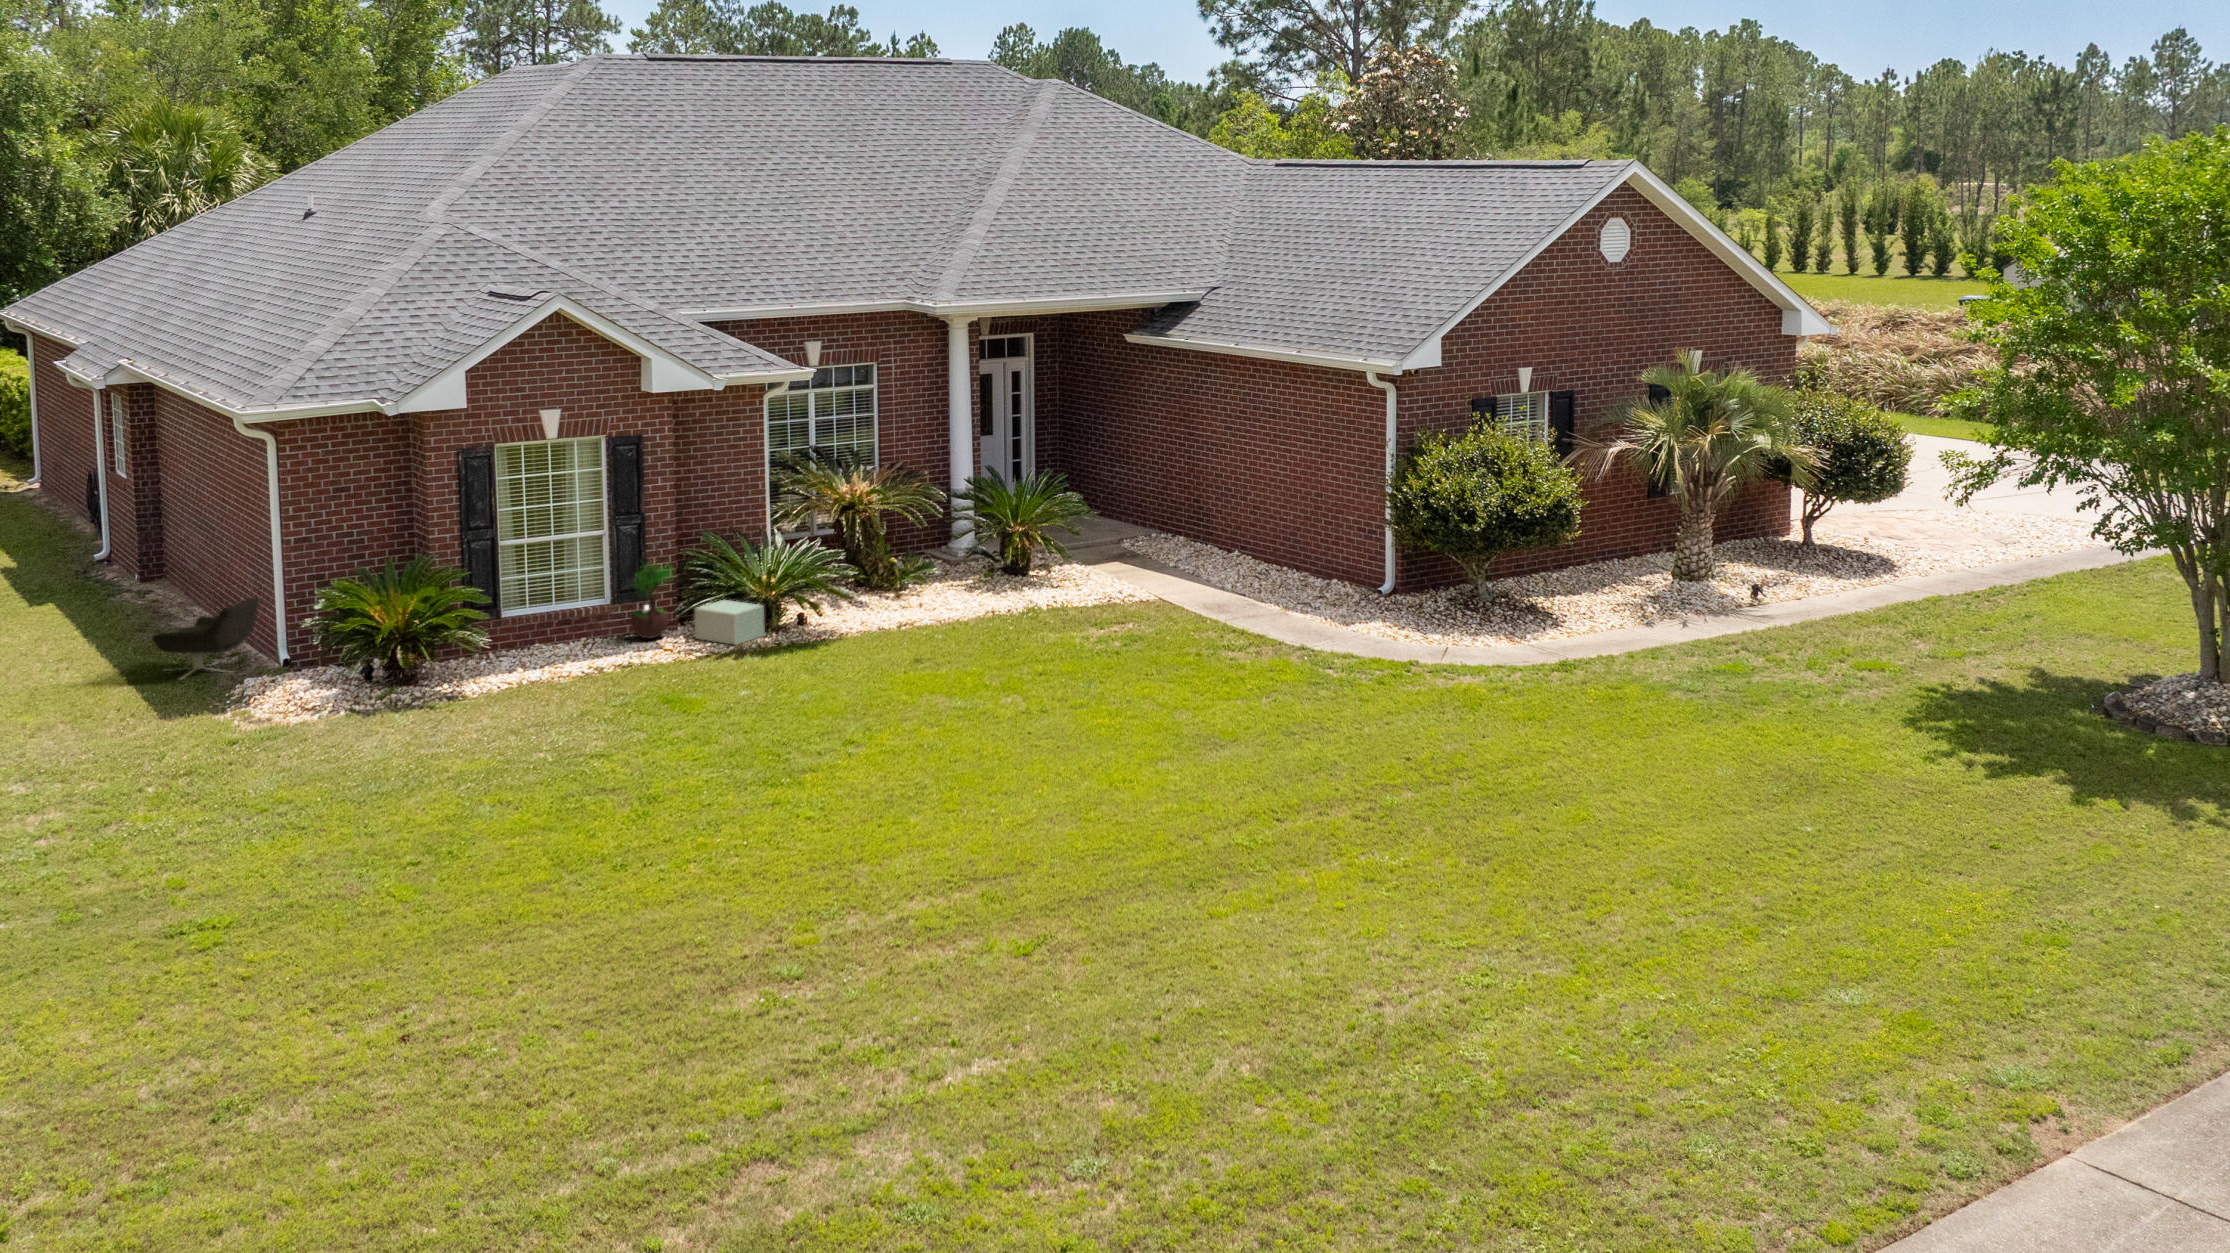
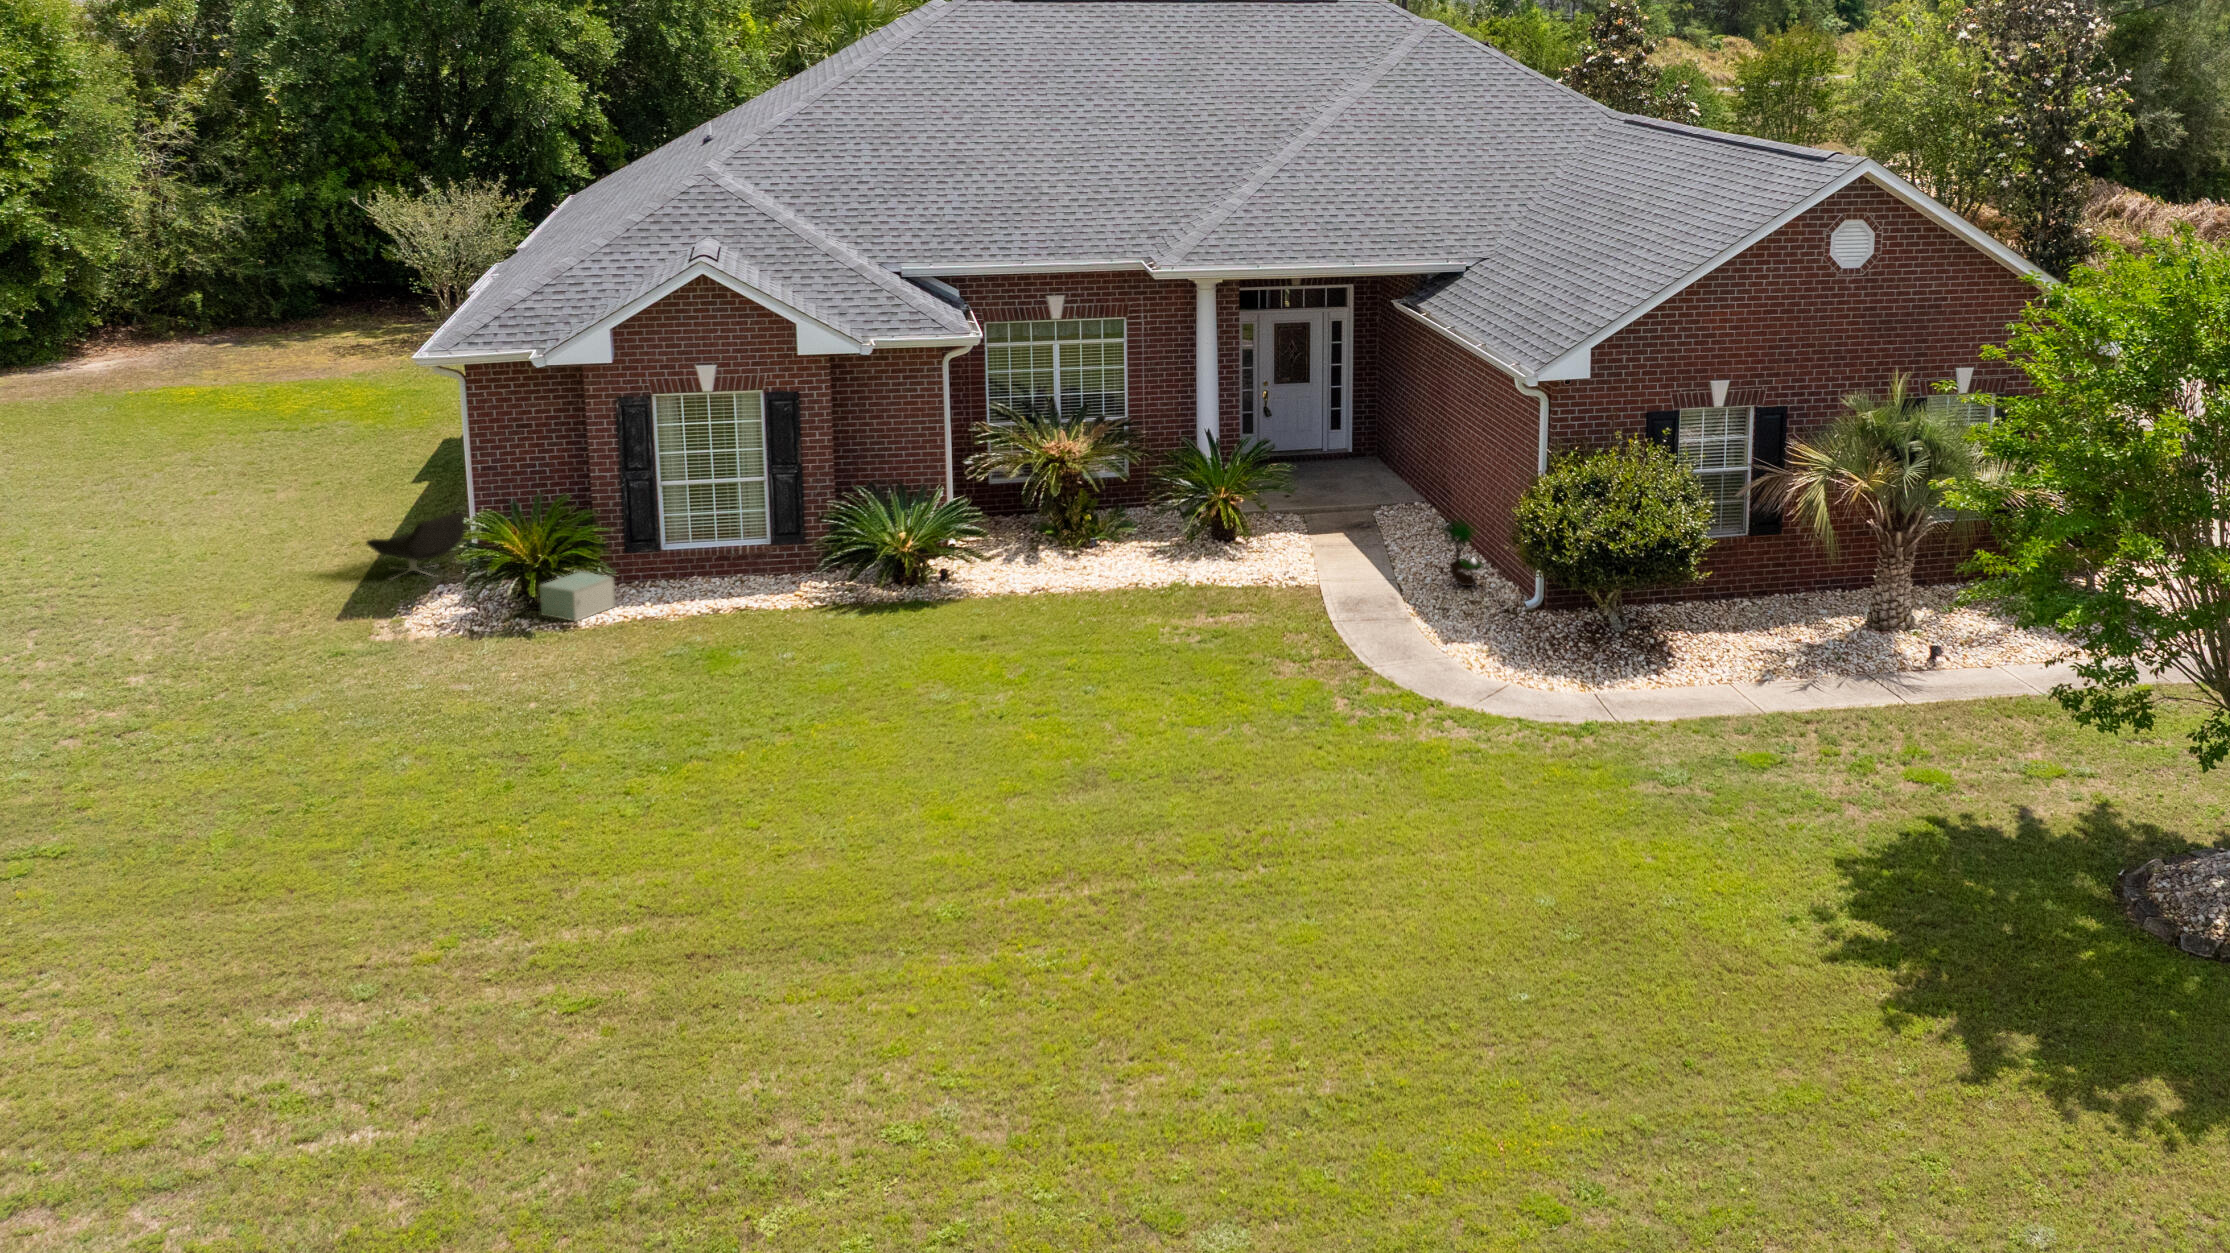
potted tree: present [631,560,673,638] -> present [1439,518,1484,586]
storage box: present [695,600,765,645] -> present [540,572,616,621]

